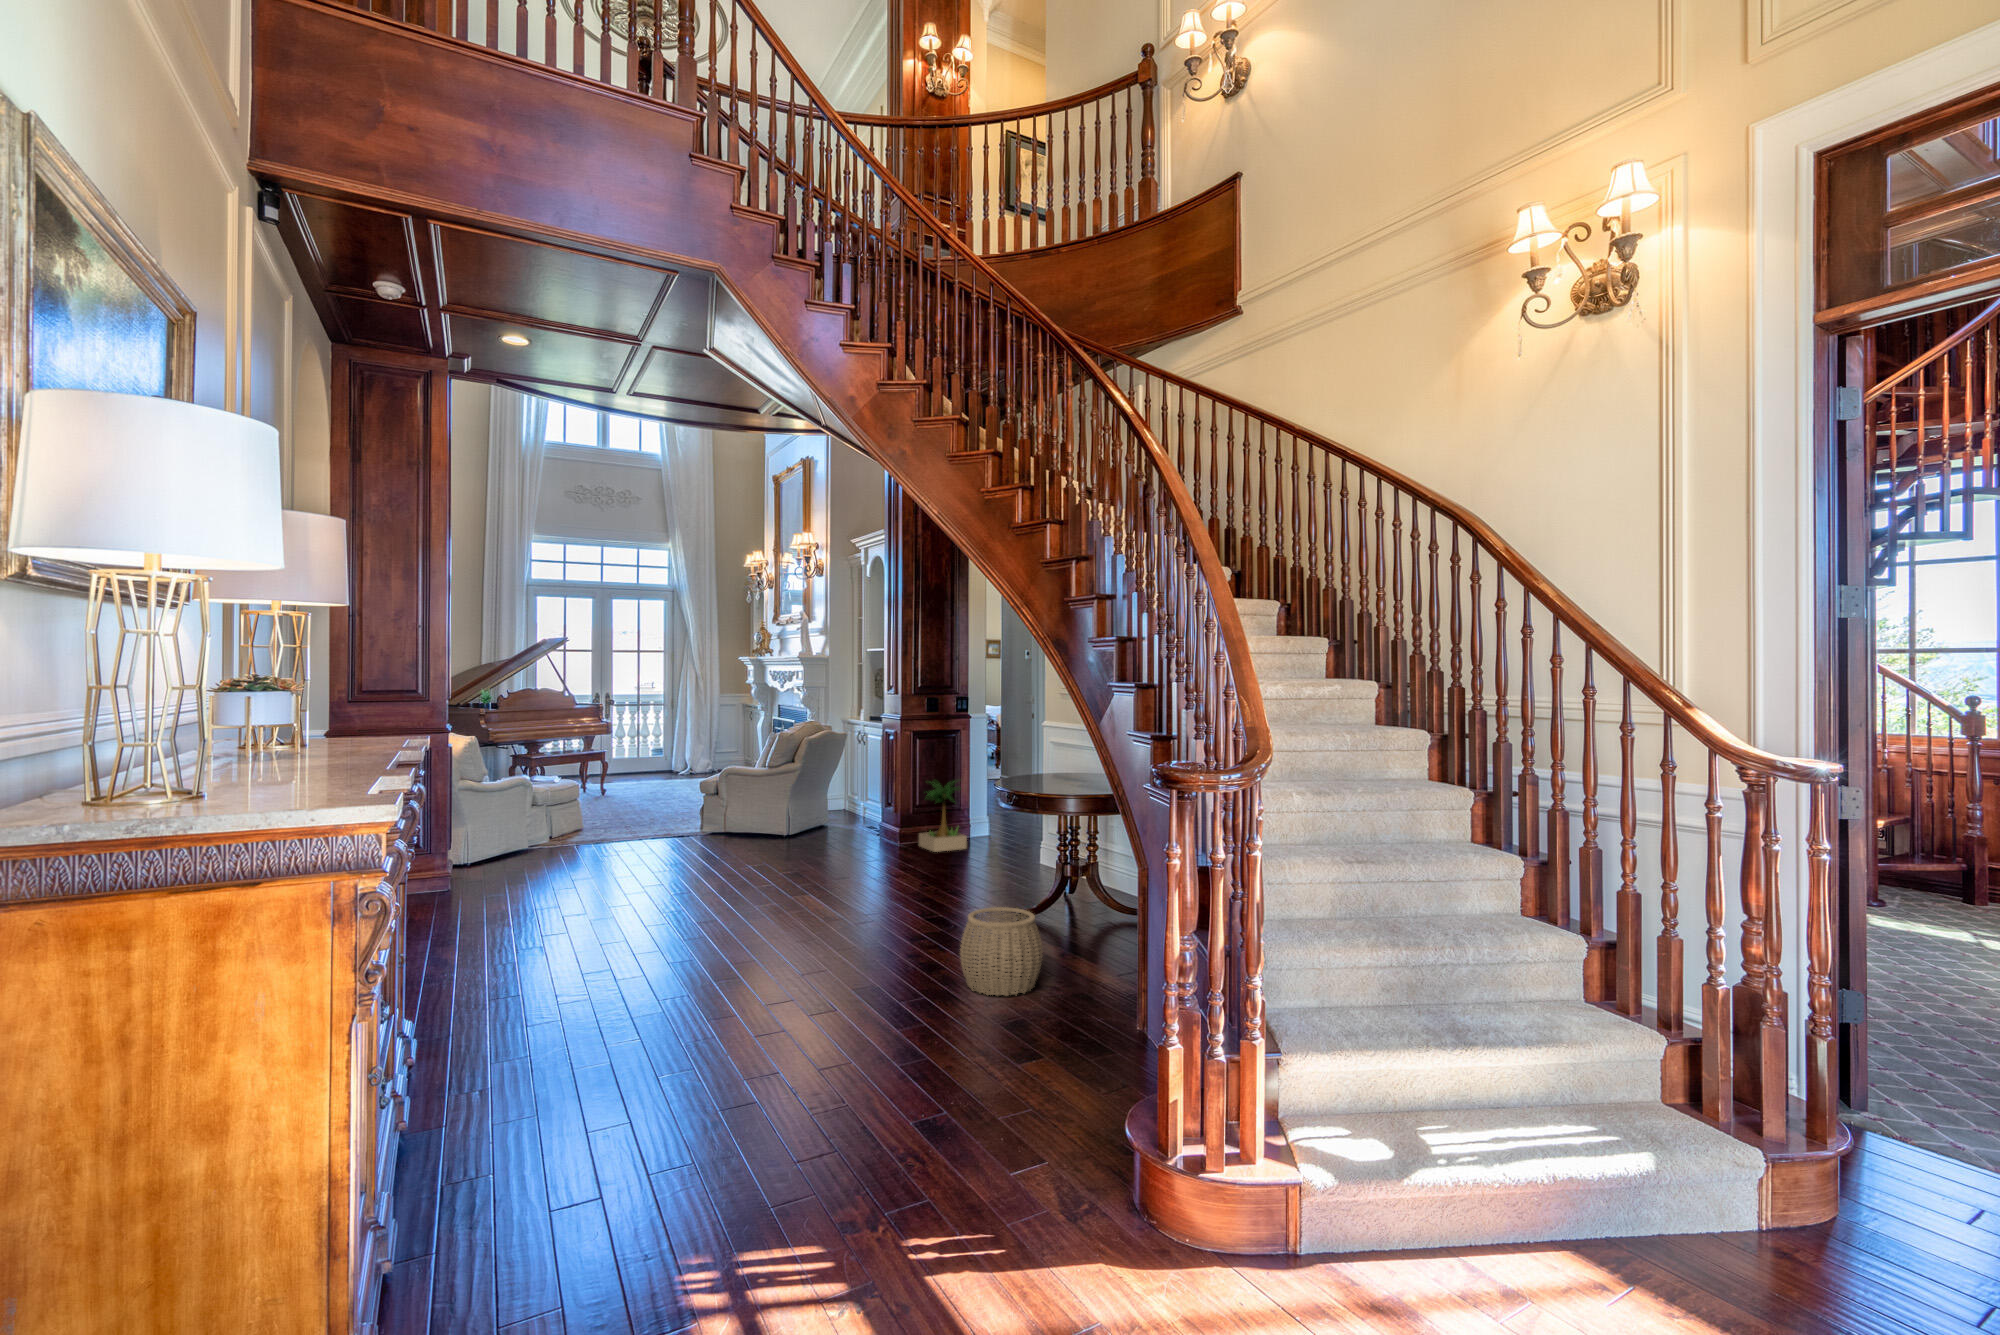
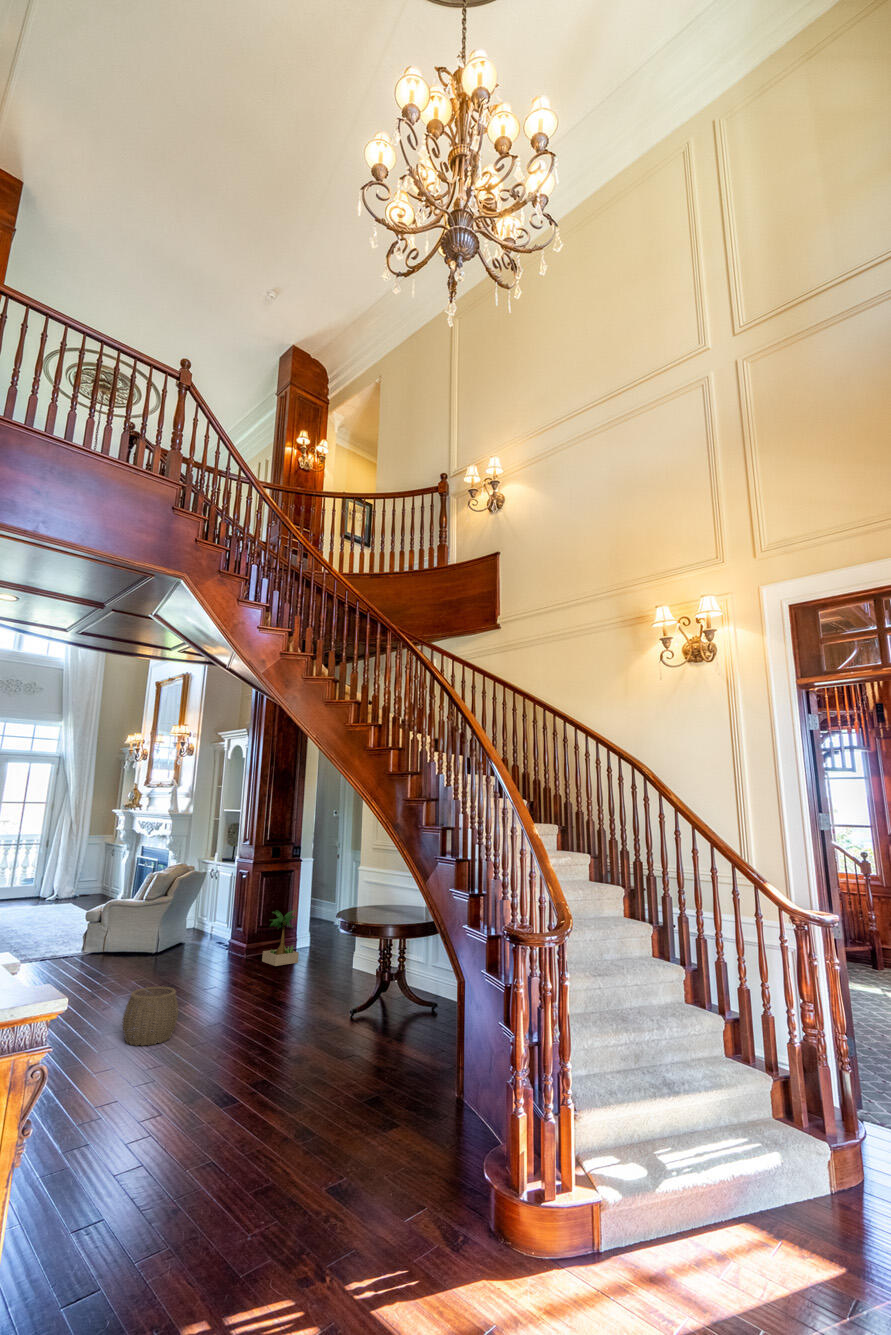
woven basket: present [960,907,1043,996] -> present [123,986,178,1046]

